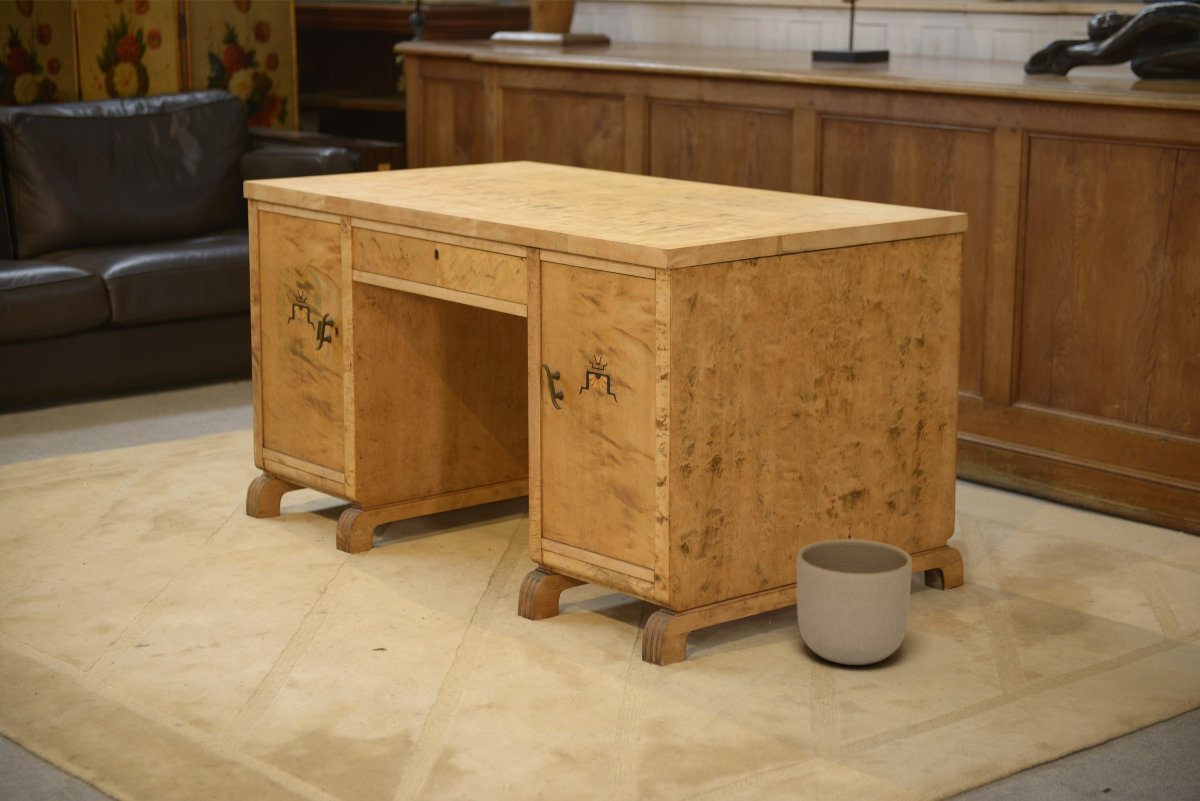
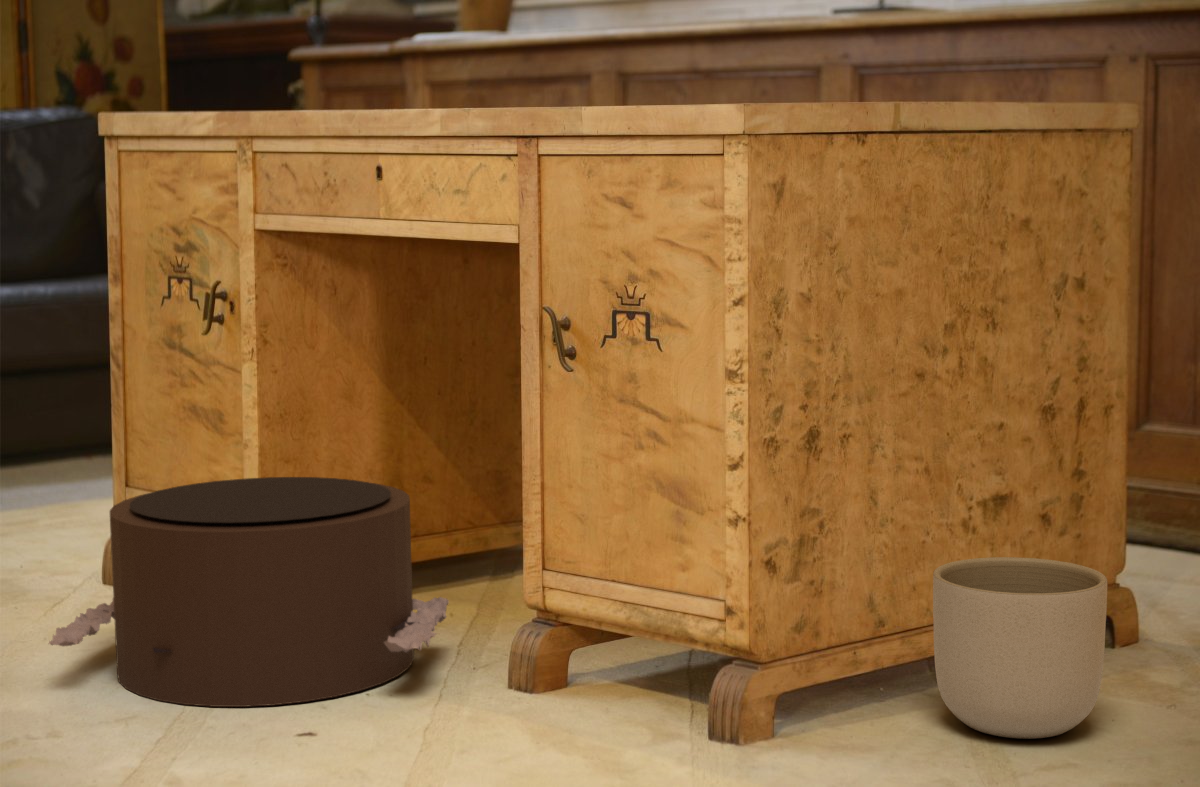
pouf: none [213,456,482,623] -> present [49,477,449,707]

